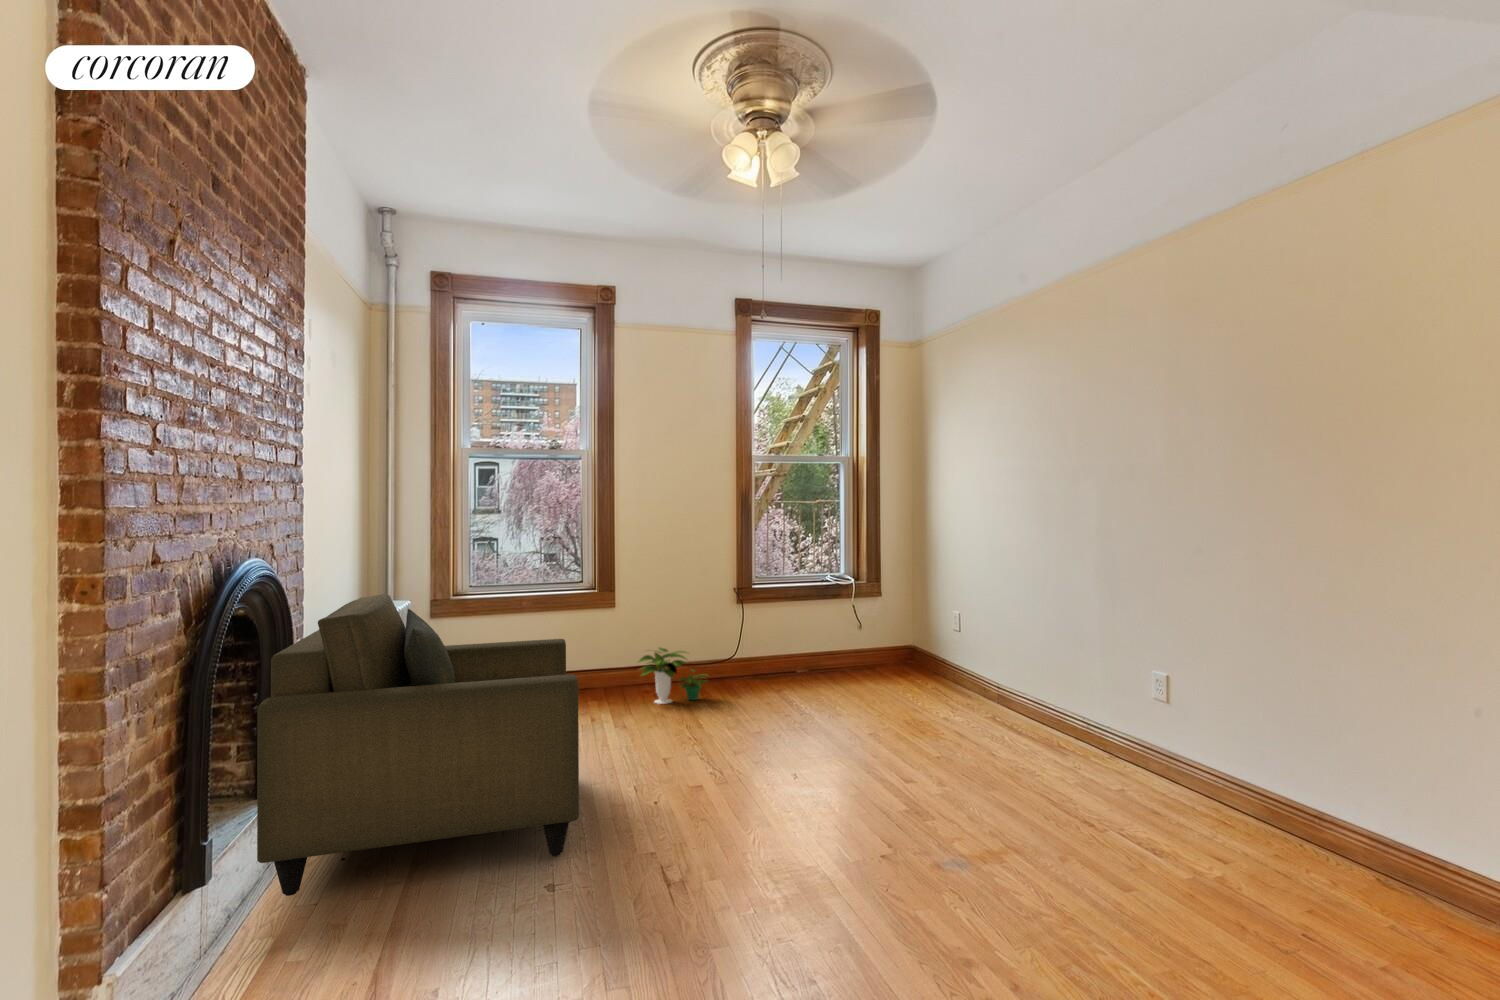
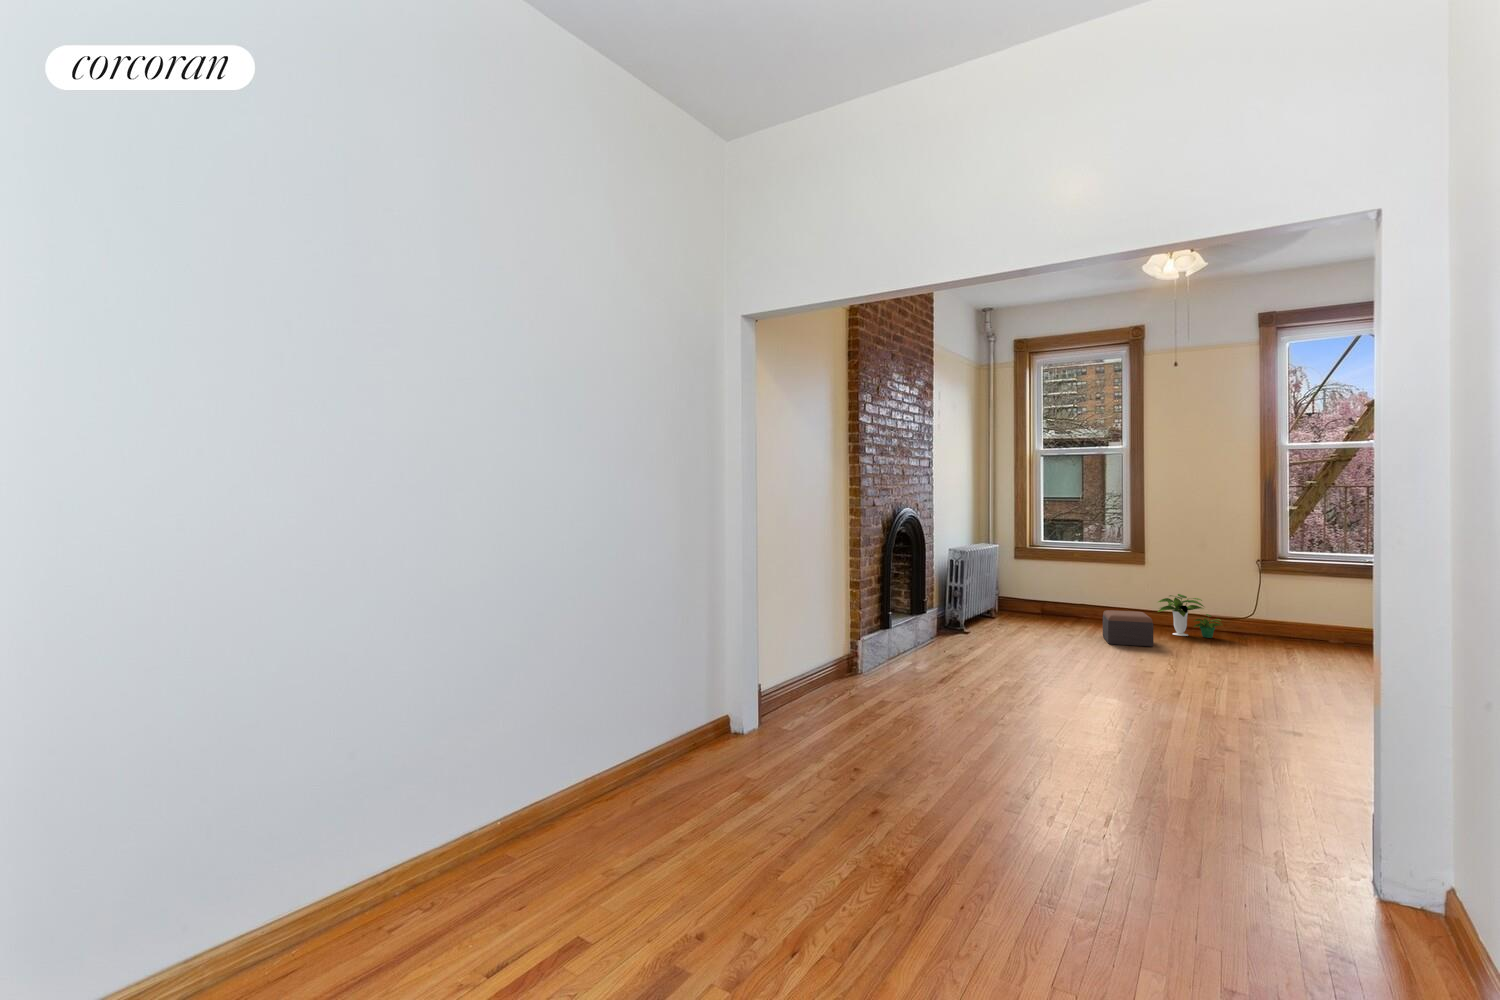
armchair: present [257,594,579,896] -> none [909,532,1073,669]
footstool: none [584,684,659,746] -> present [1103,610,1154,647]

